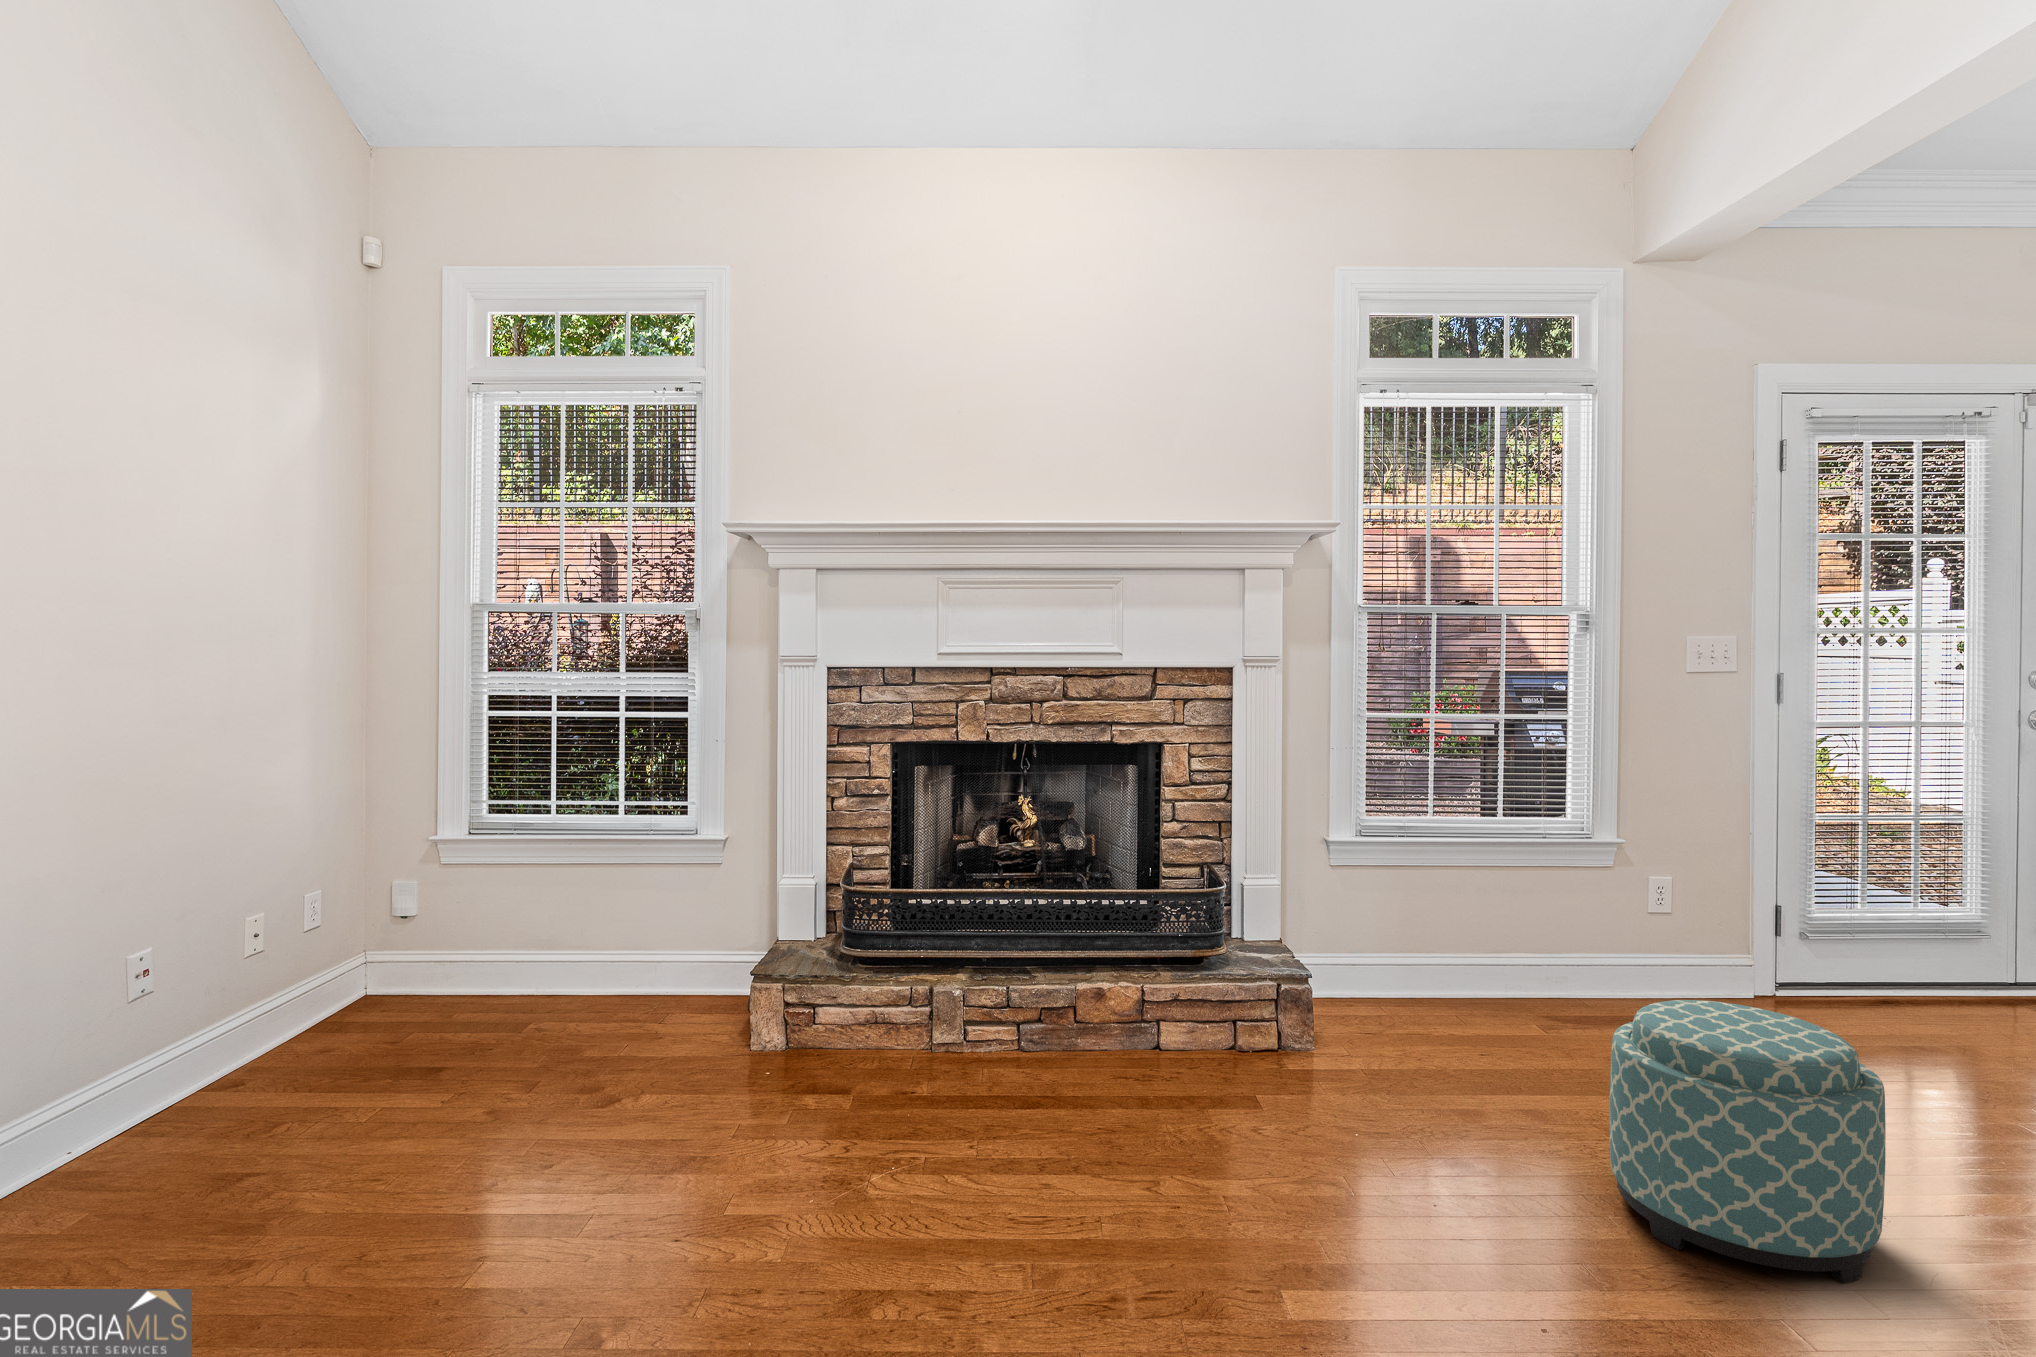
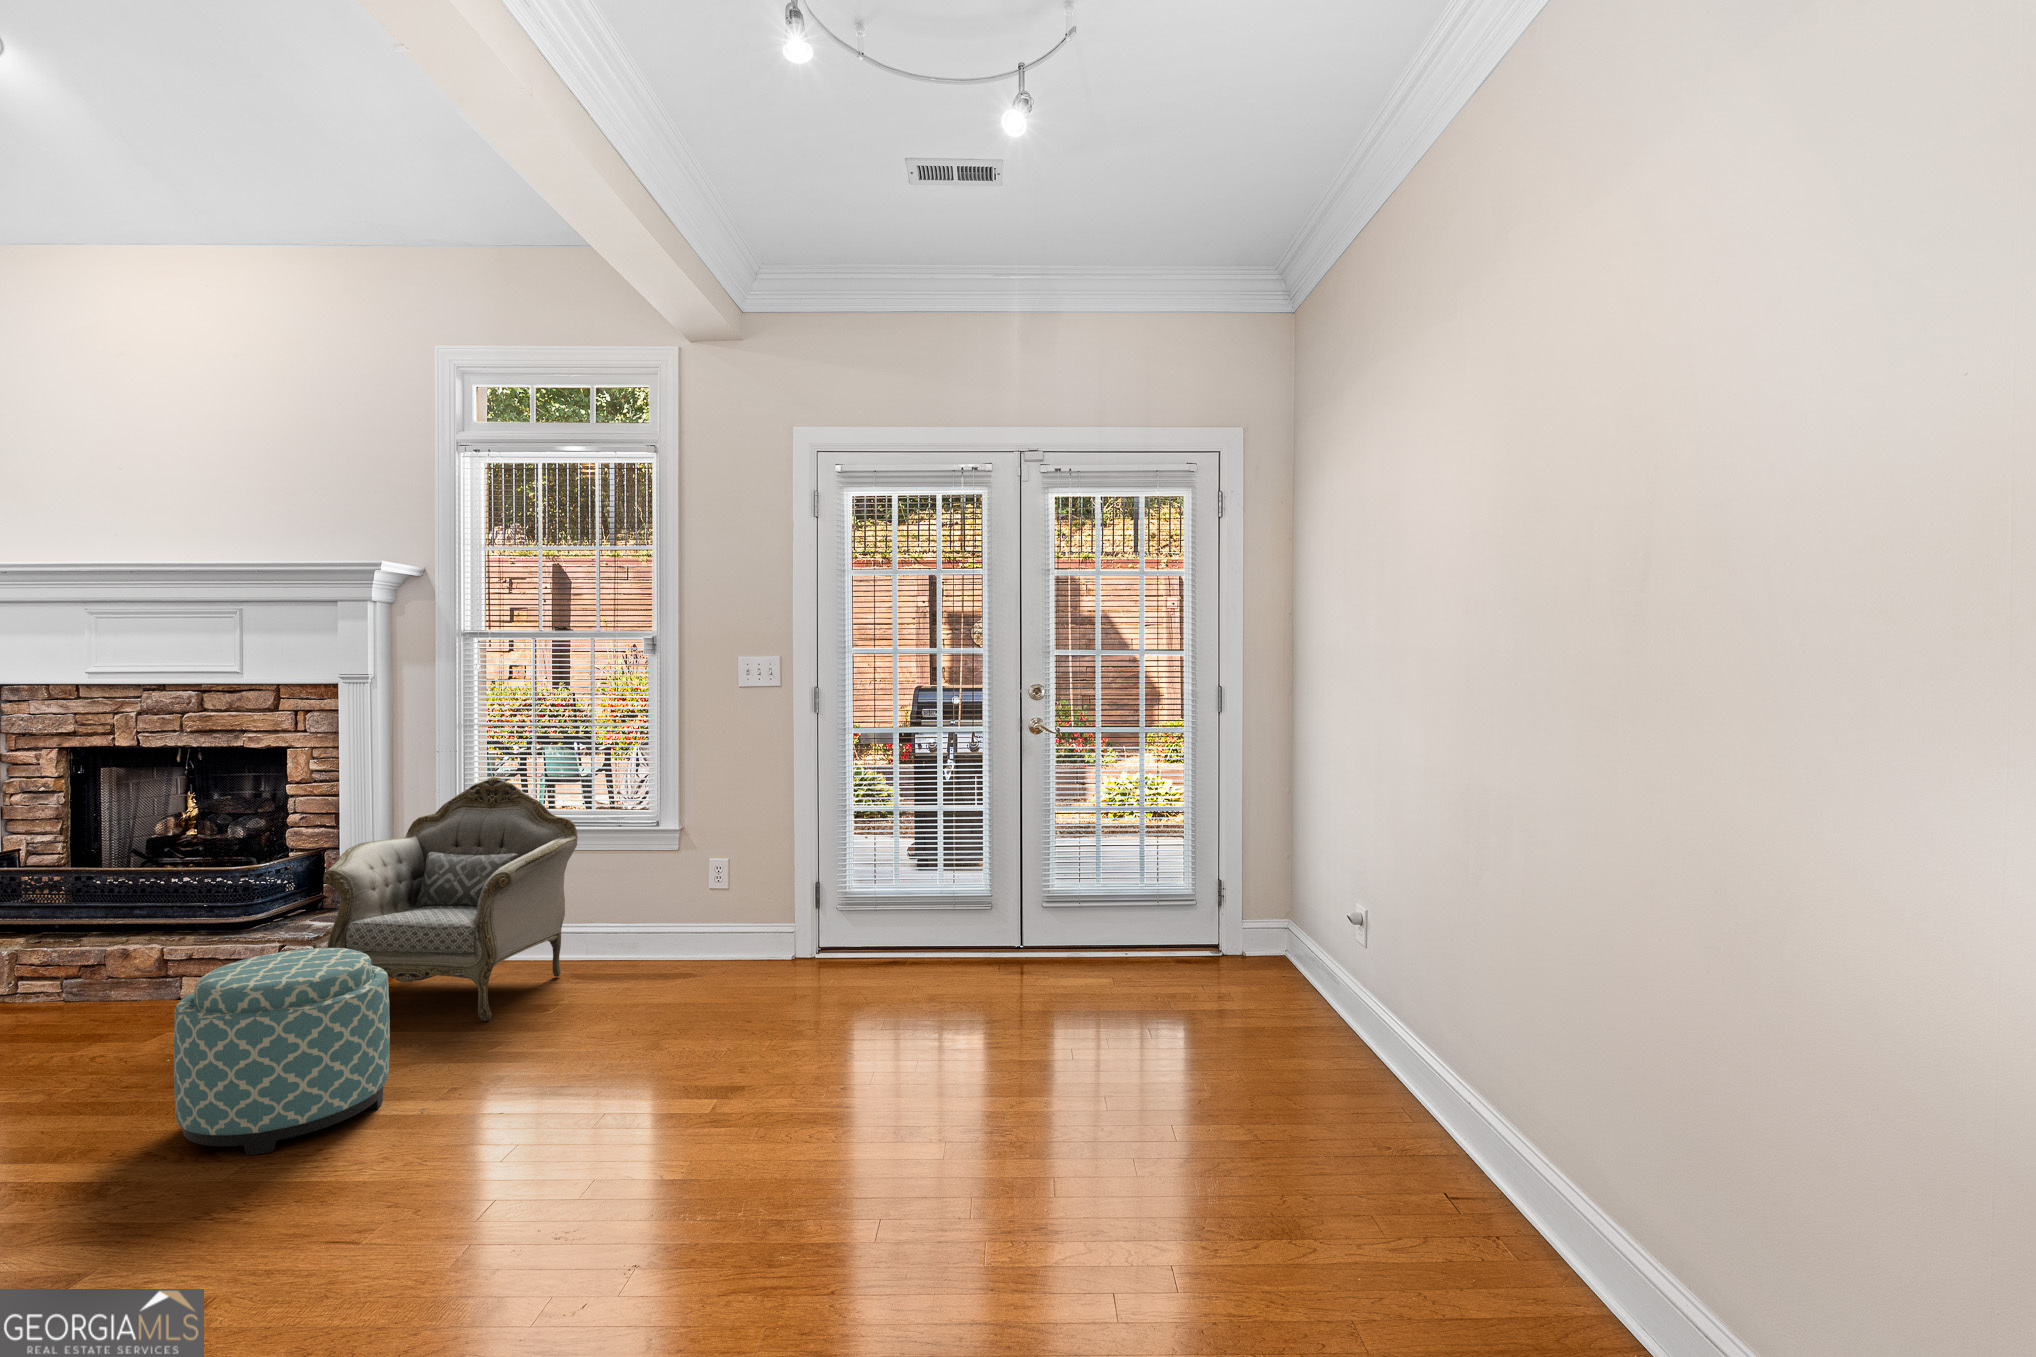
armchair: none [1341,779,1631,1081] -> present [324,776,578,1021]

